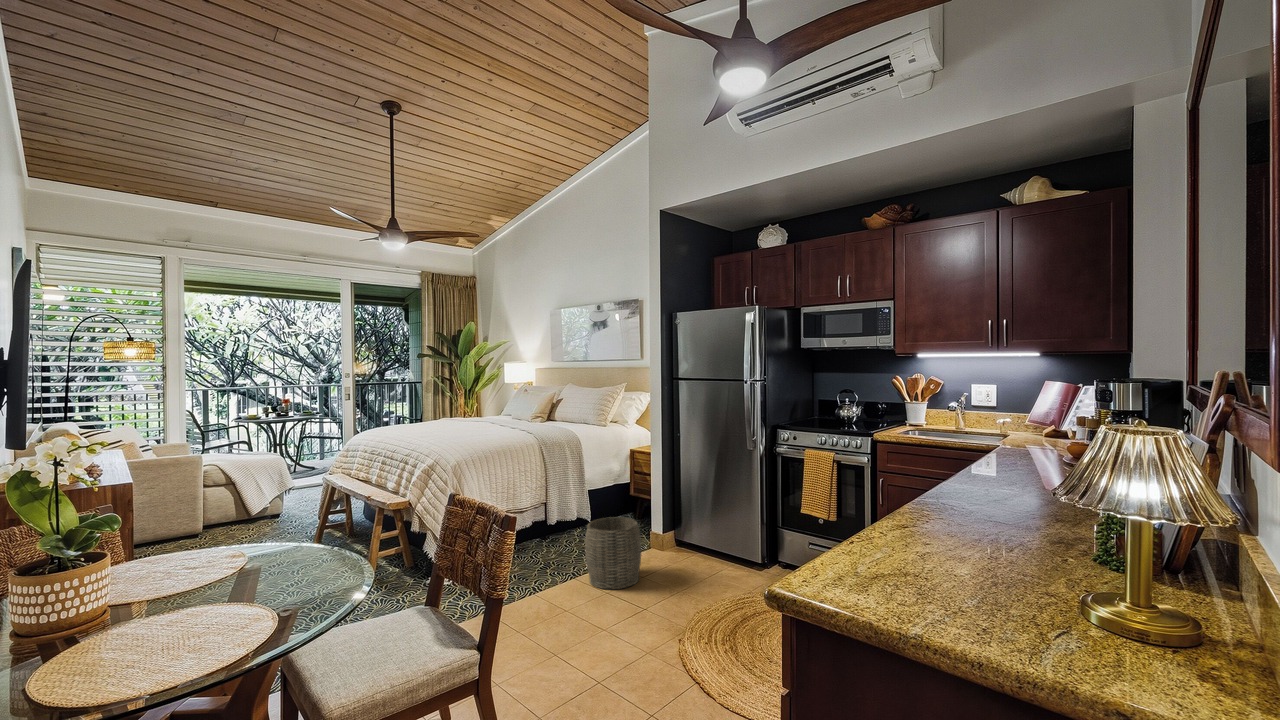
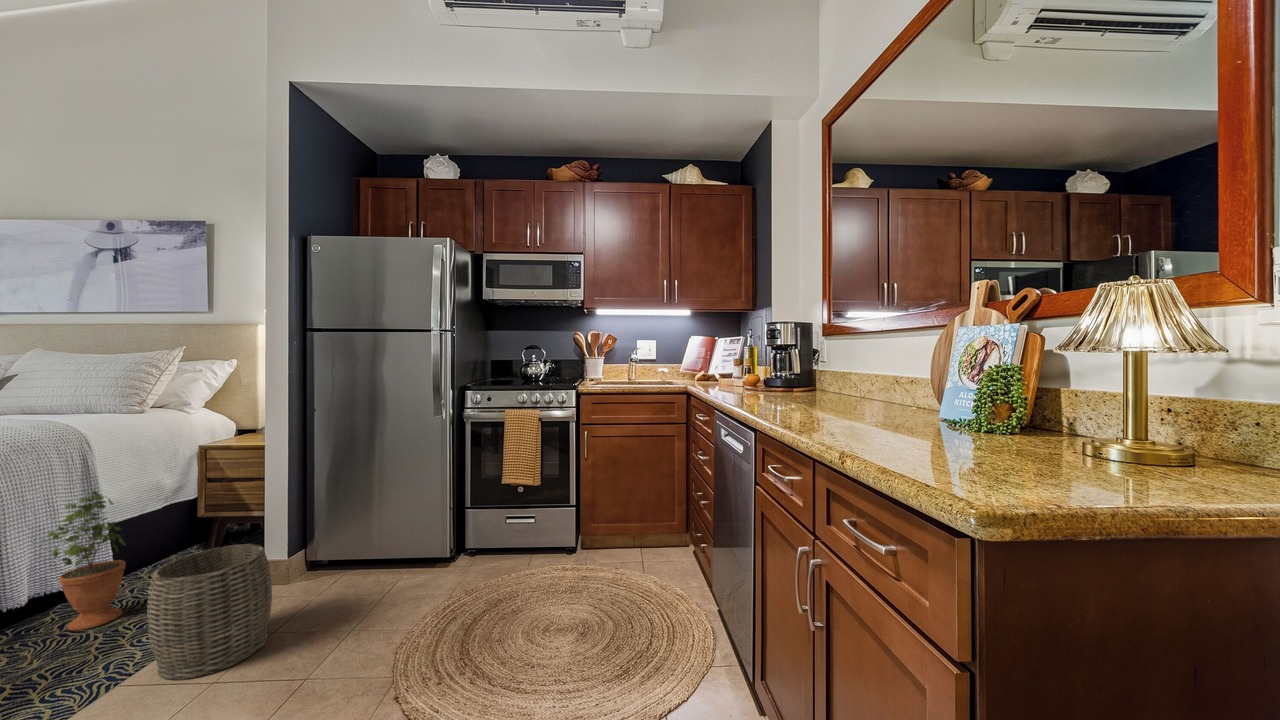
potted plant: none [557,469,589,547] -> present [43,491,126,630]

